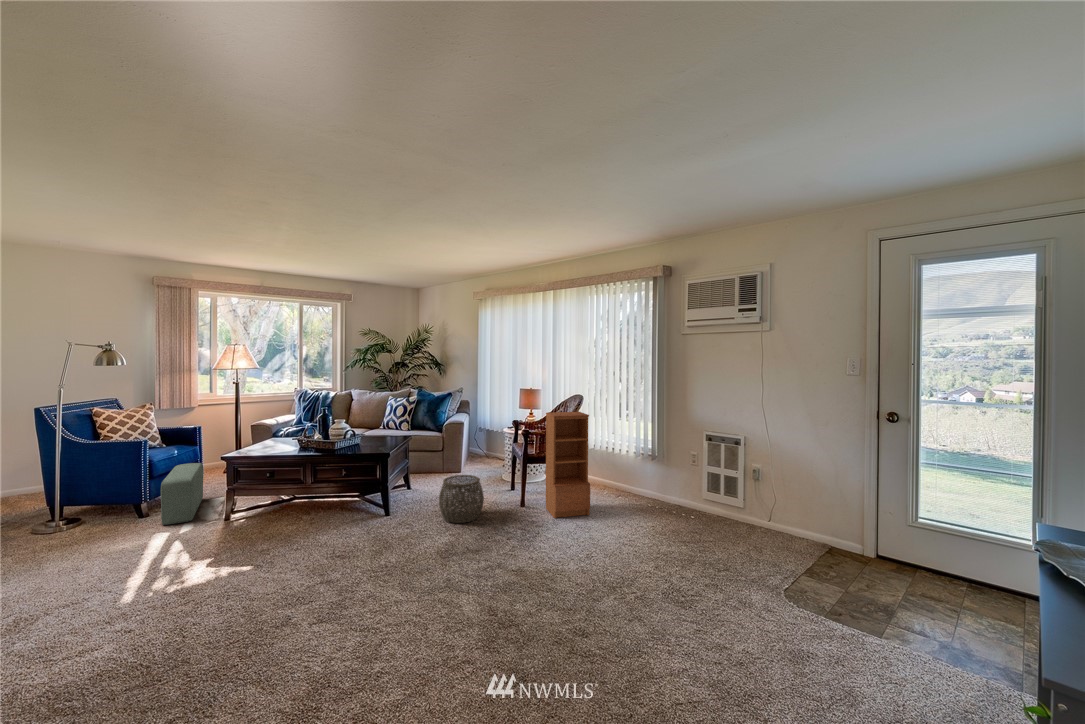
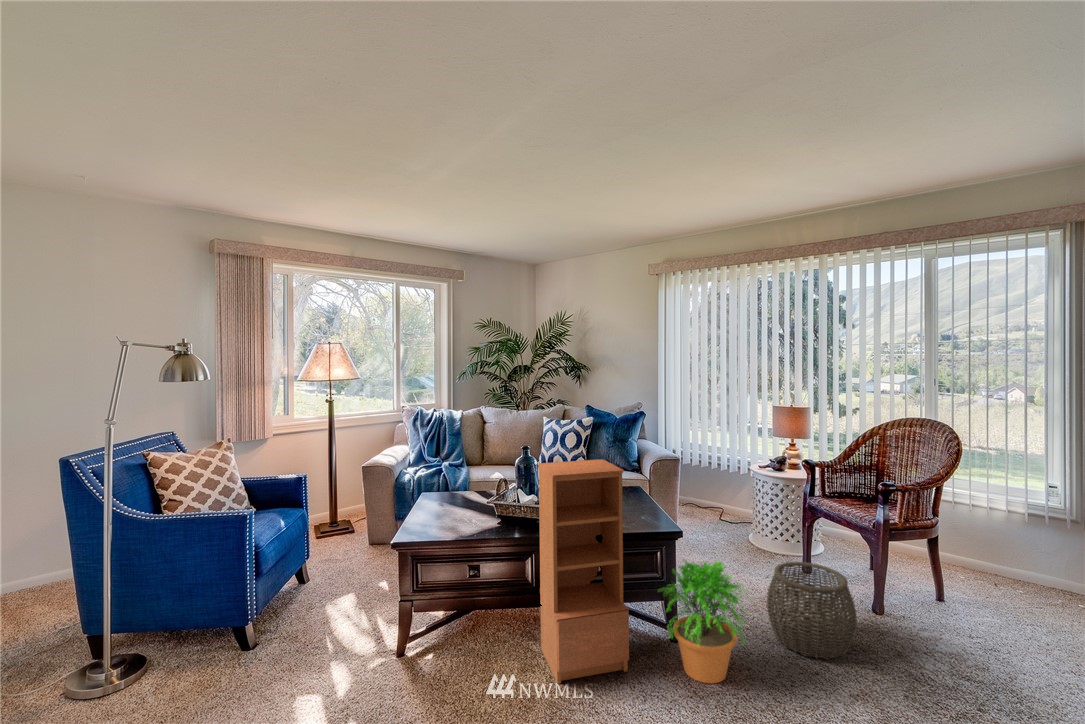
bookcase: present [546,412,590,518] -> present [538,459,629,684]
pouf: present [161,463,203,525] -> none [285,541,344,671]
potted plant: none [363,467,408,531] -> present [662,561,745,683]

